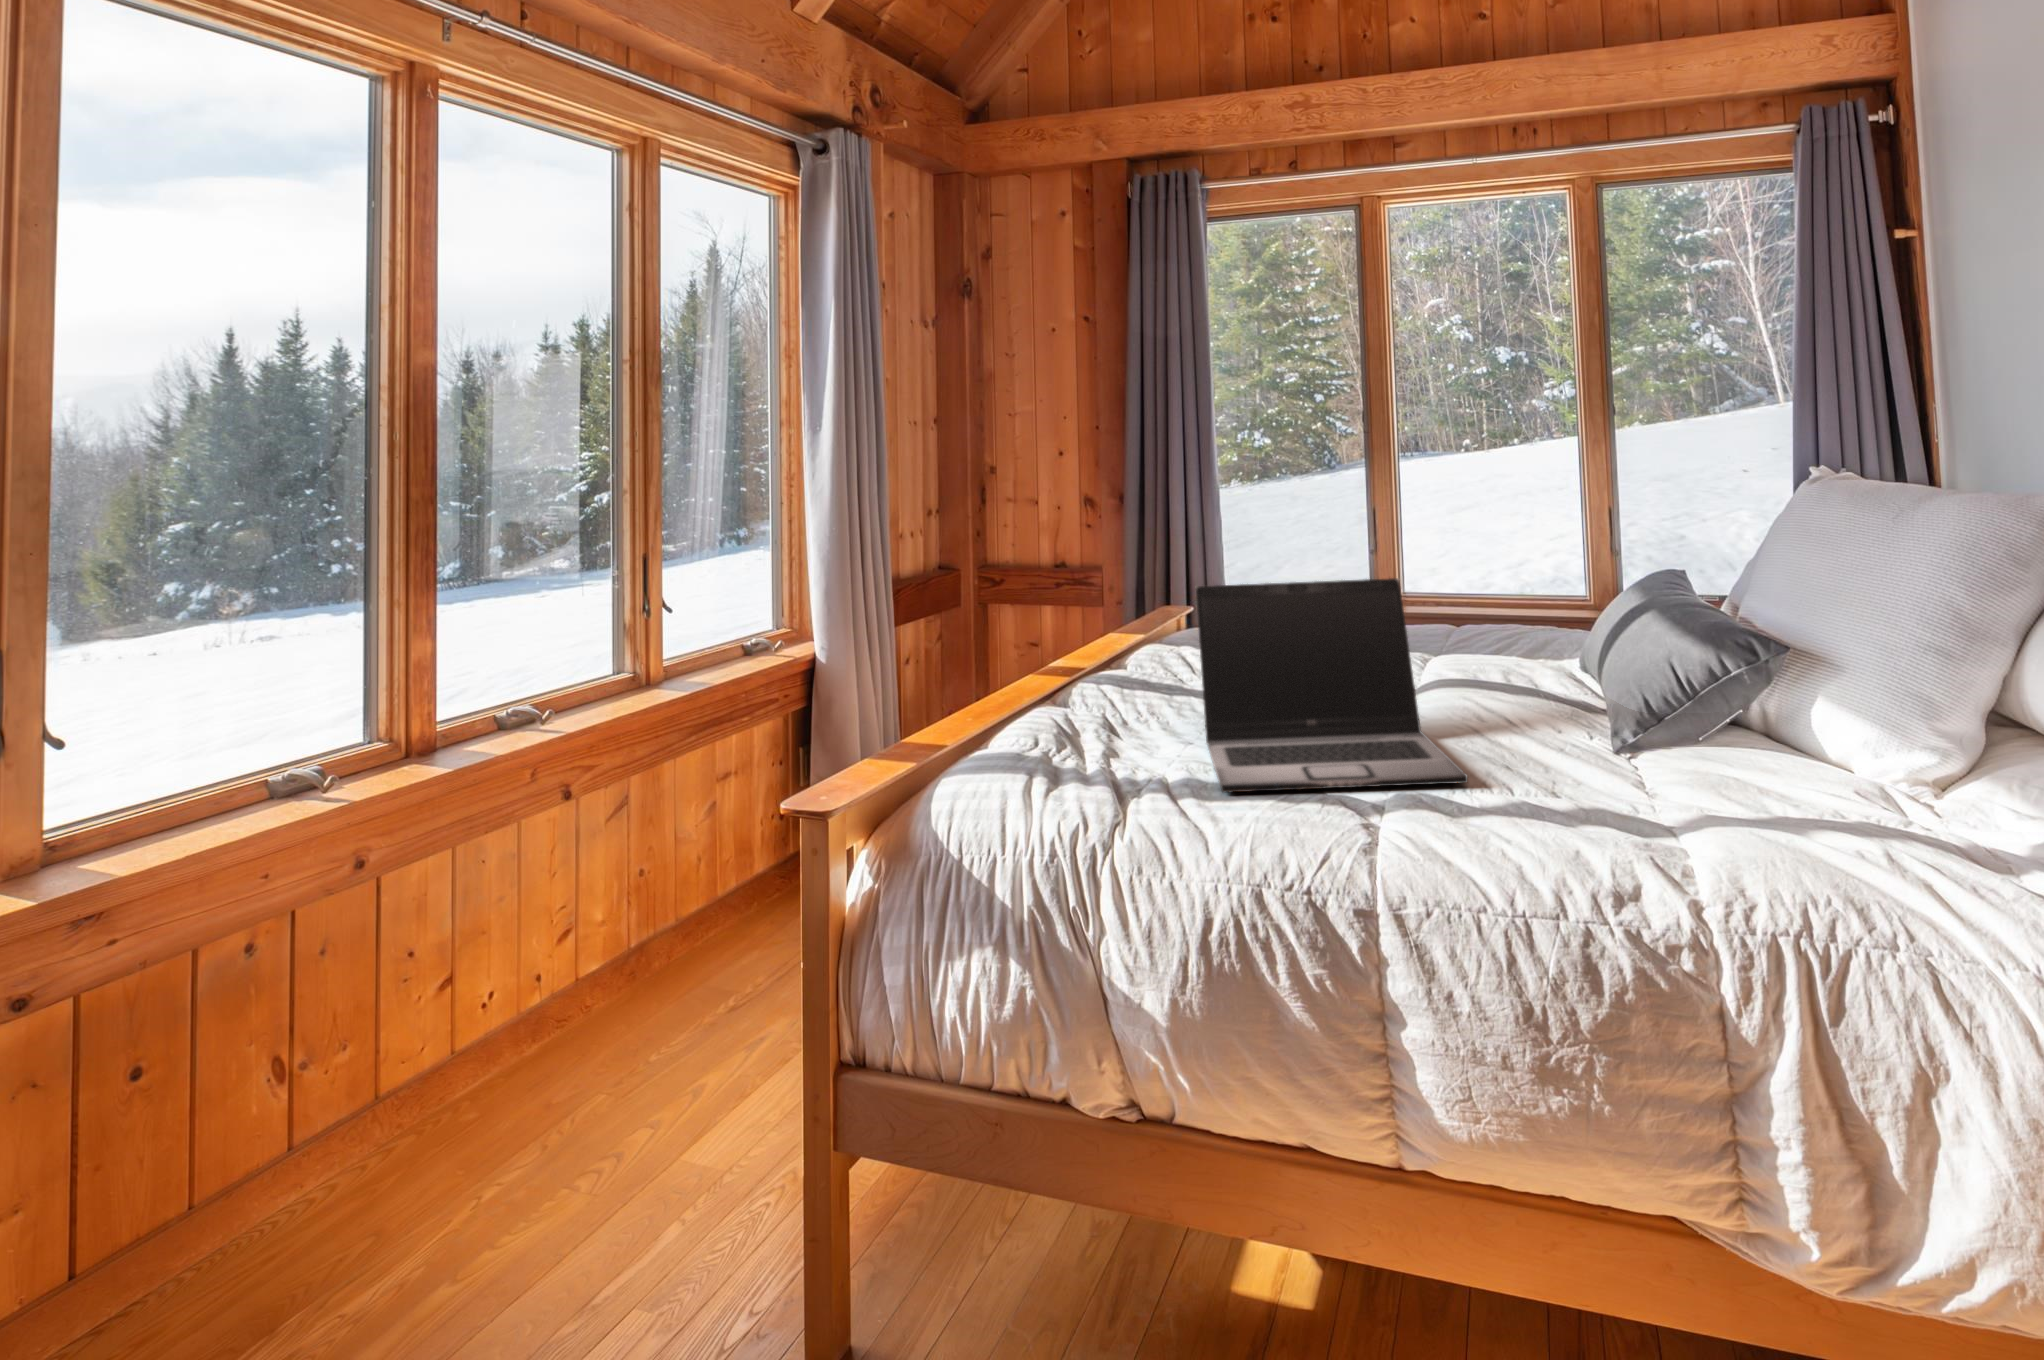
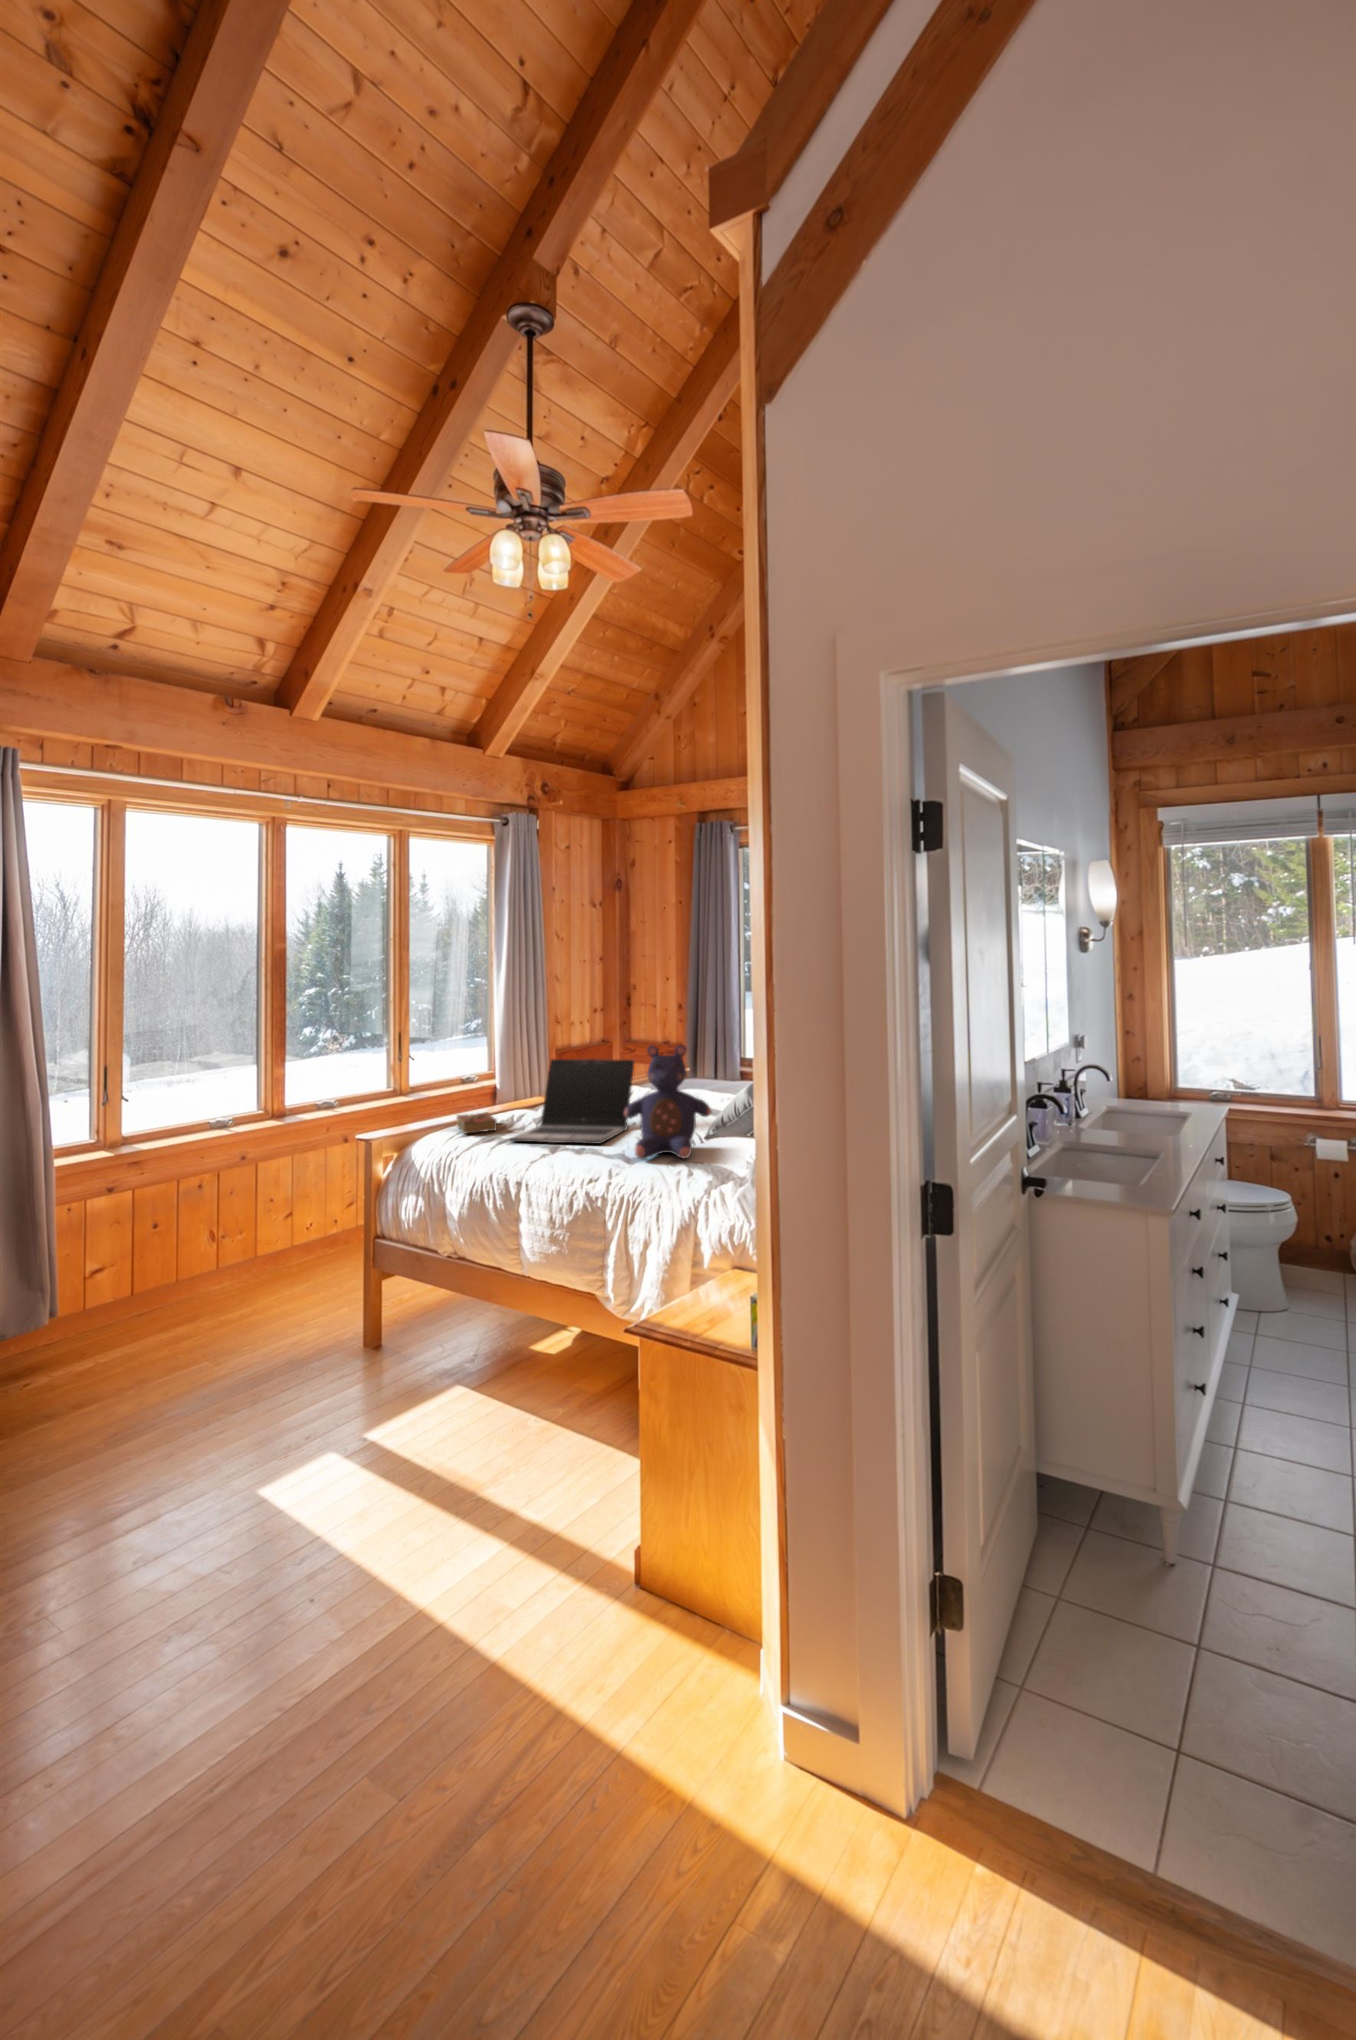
teddy bear: none [1556,528,1801,823] -> present [625,1045,711,1159]
book: none [995,717,1125,778] -> present [456,1112,497,1133]

